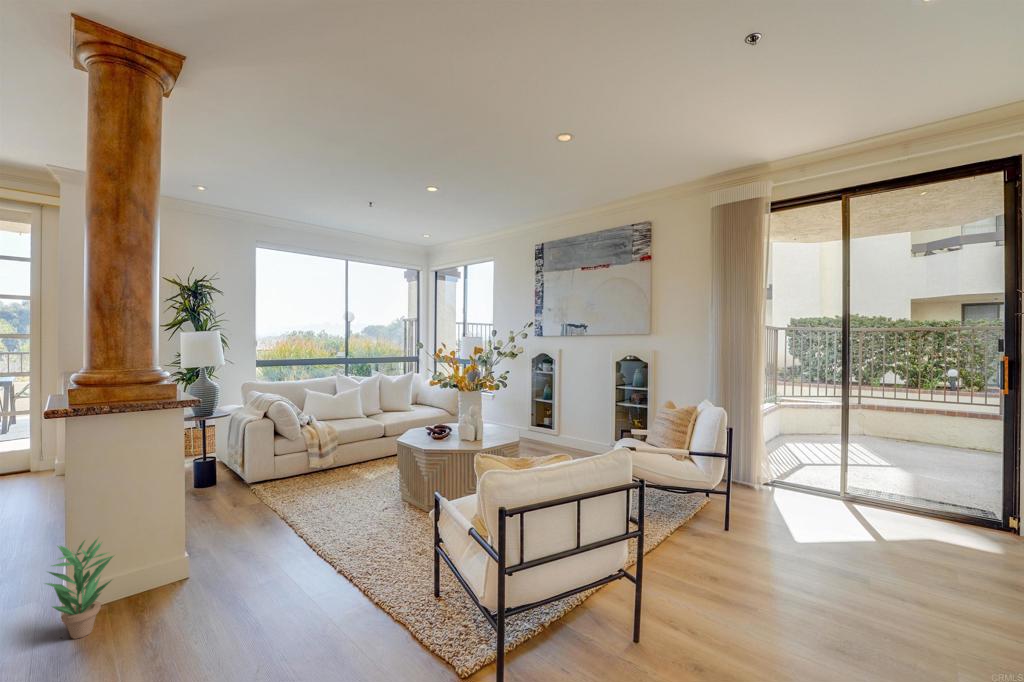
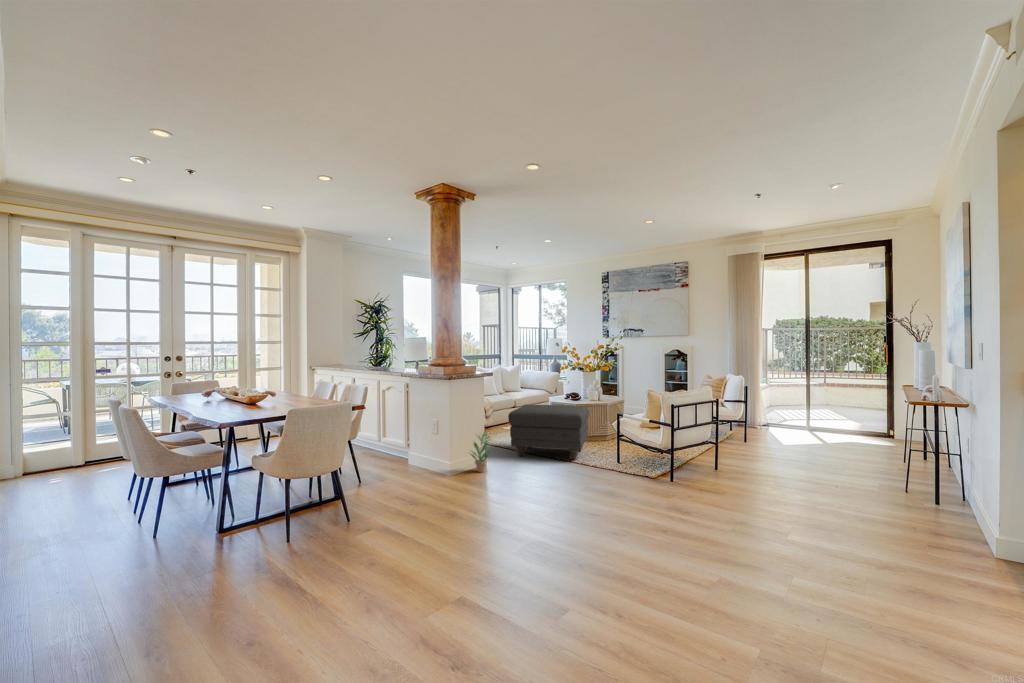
ottoman: none [227,454,415,588] -> present [508,405,589,460]

